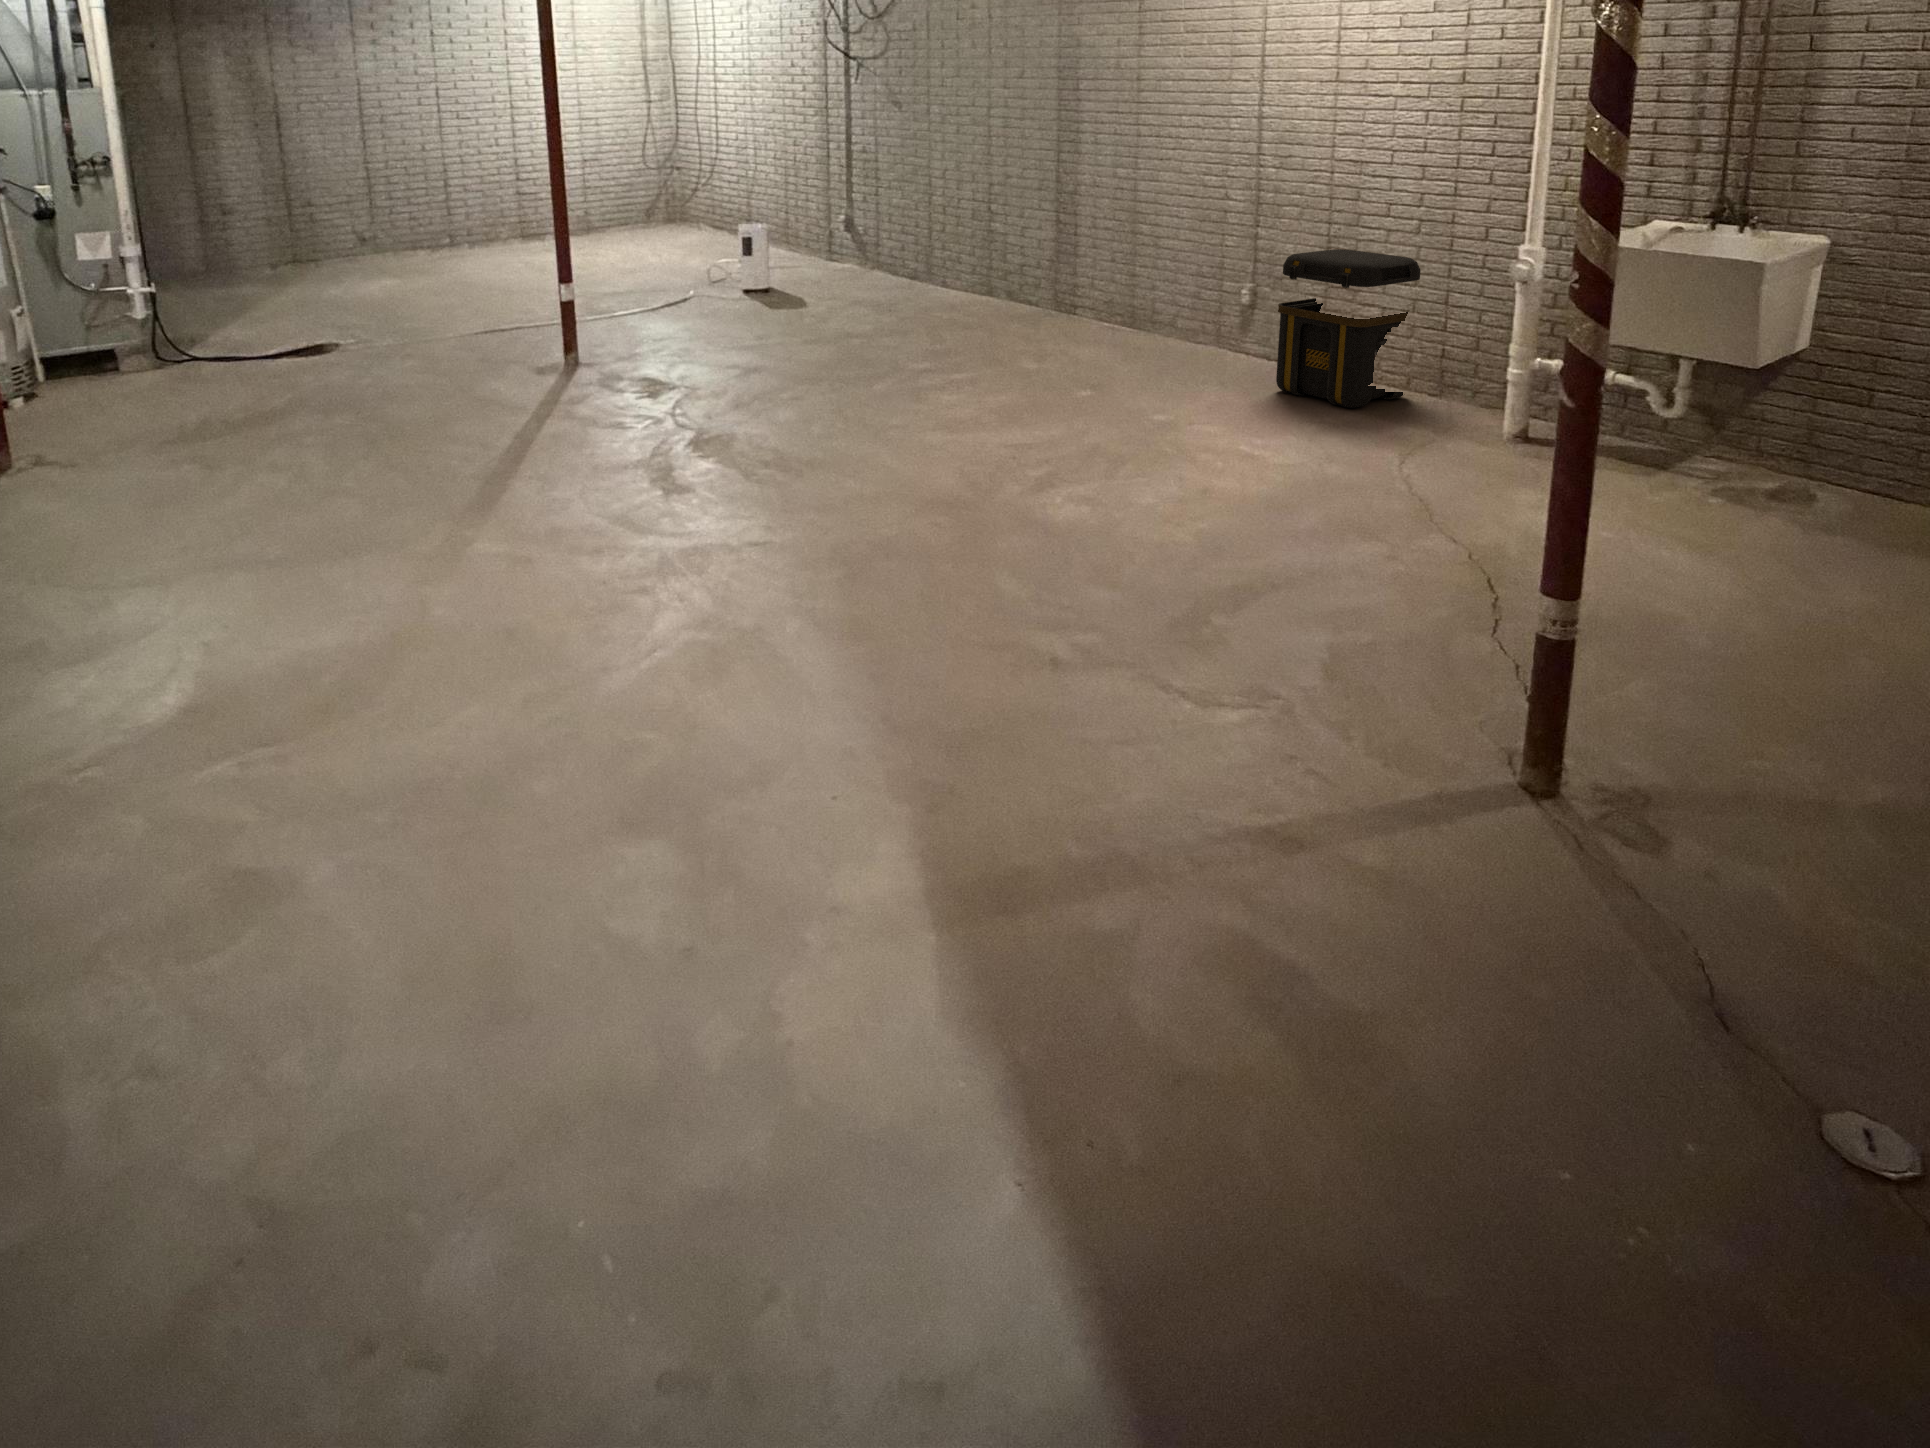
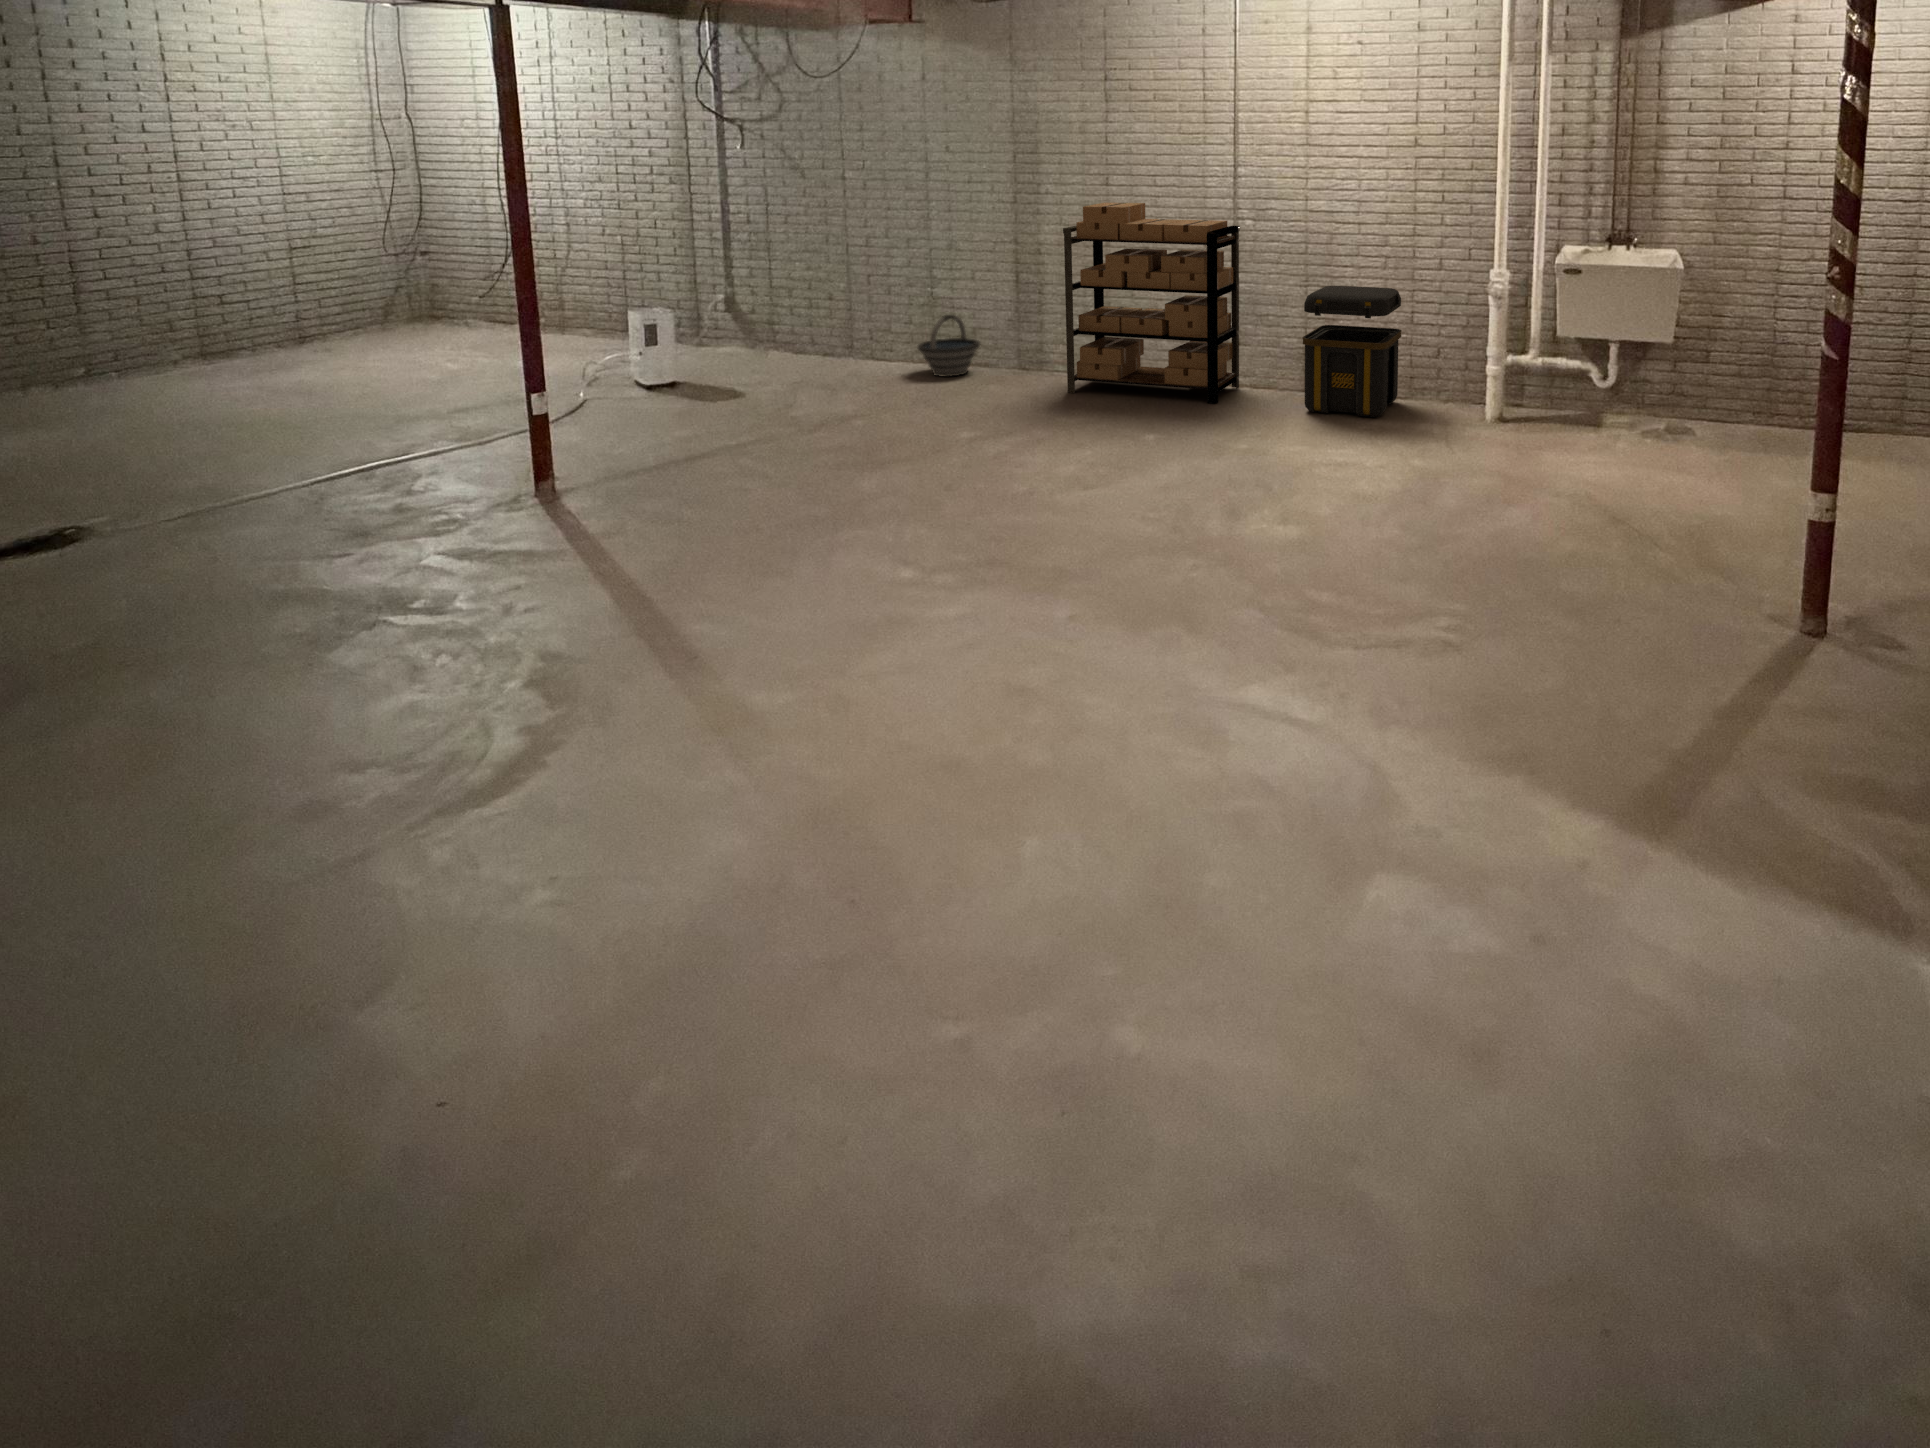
shelving unit: none [1062,142,1257,368] -> present [1063,202,1240,404]
bucket: none [956,249,1016,310] -> present [918,315,980,377]

